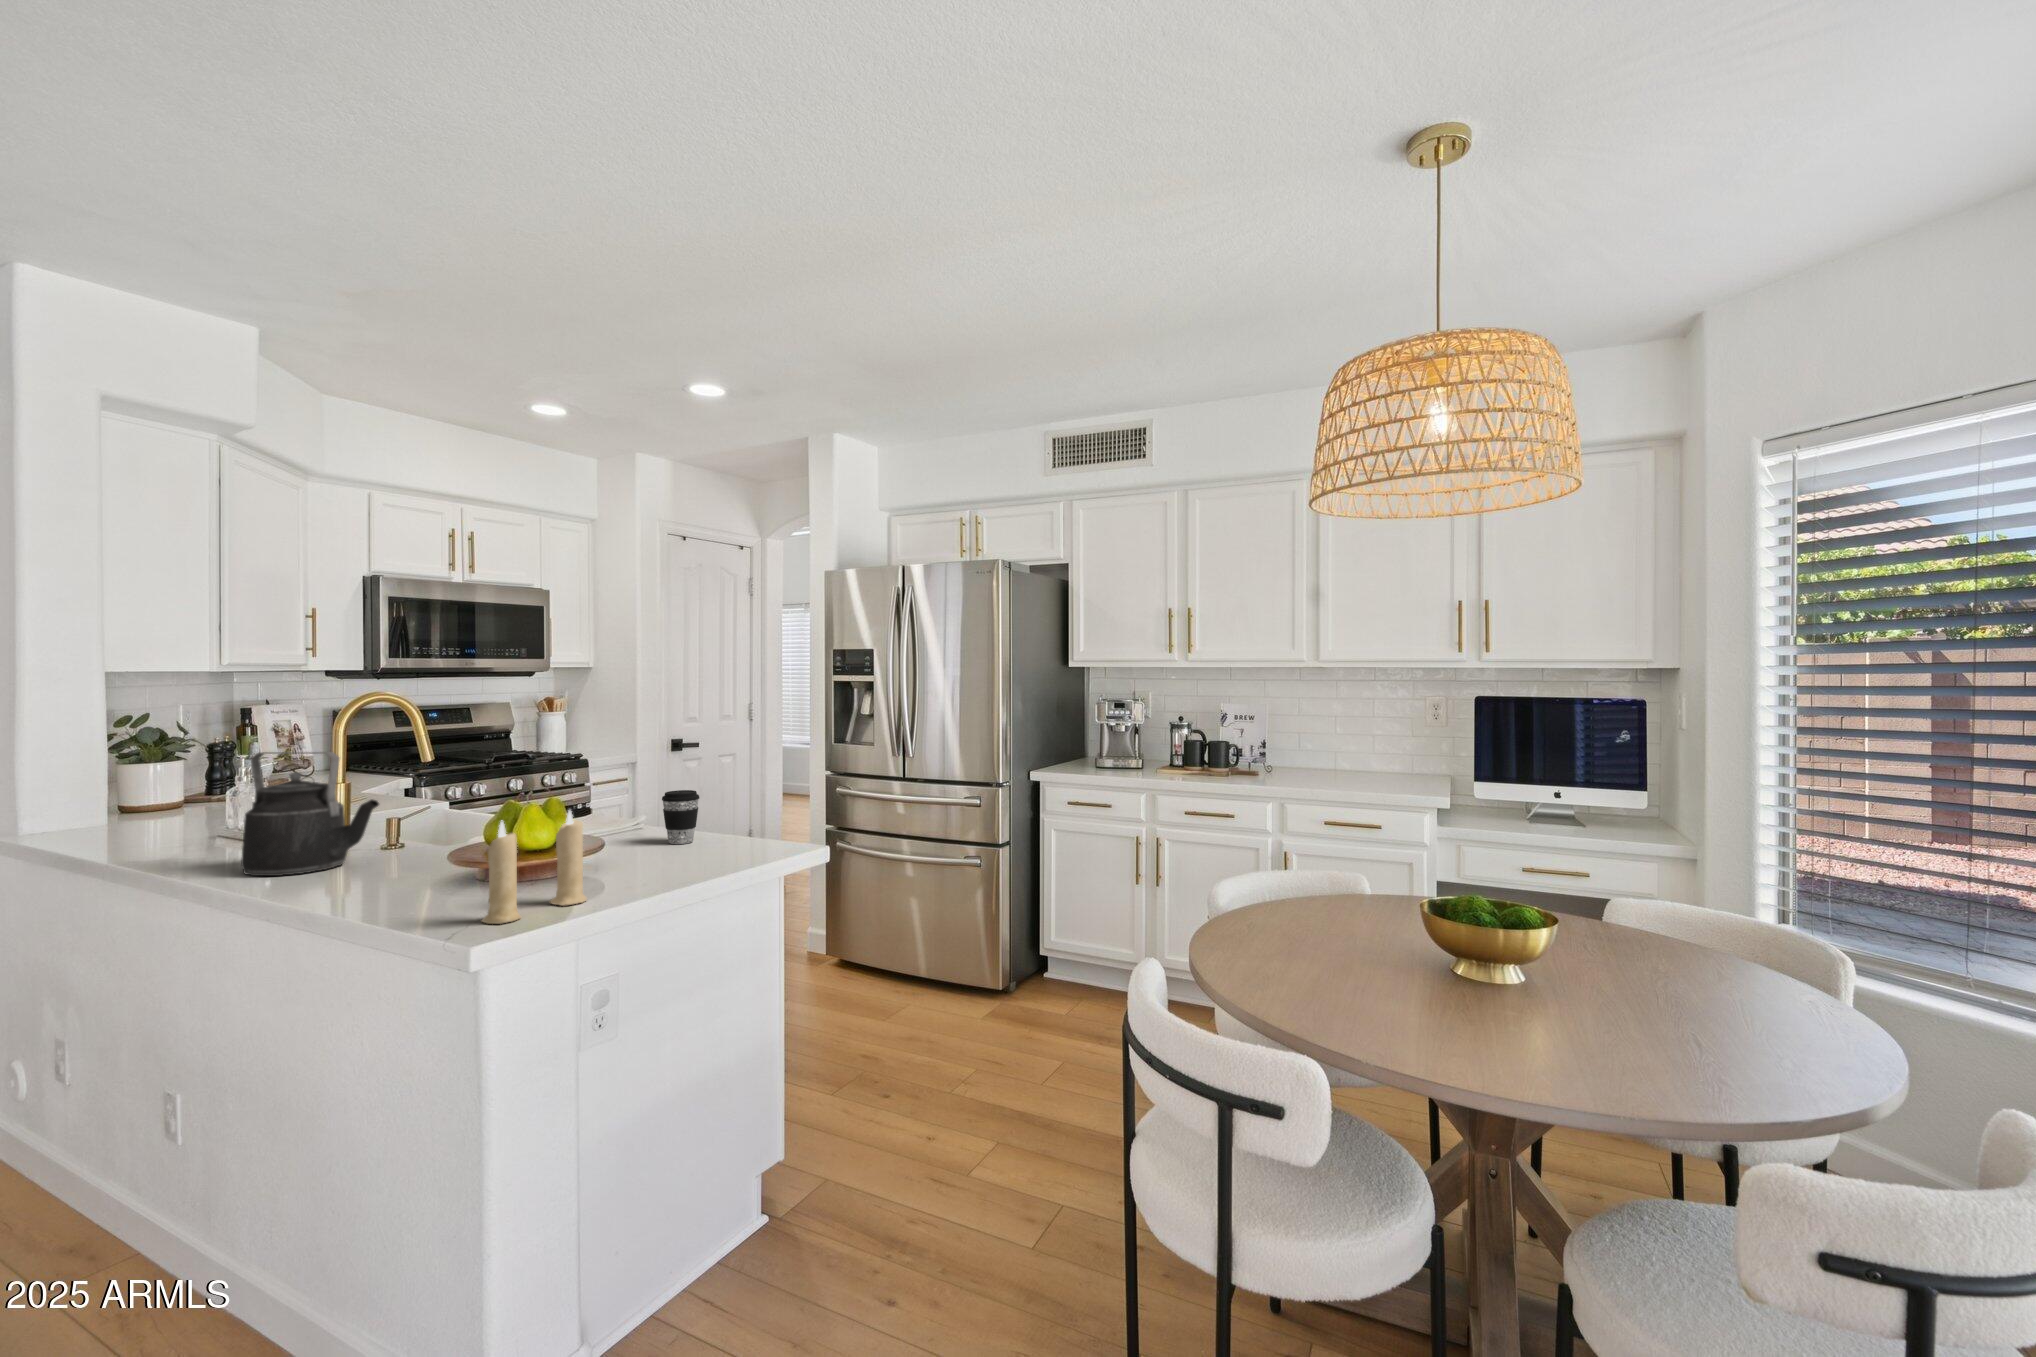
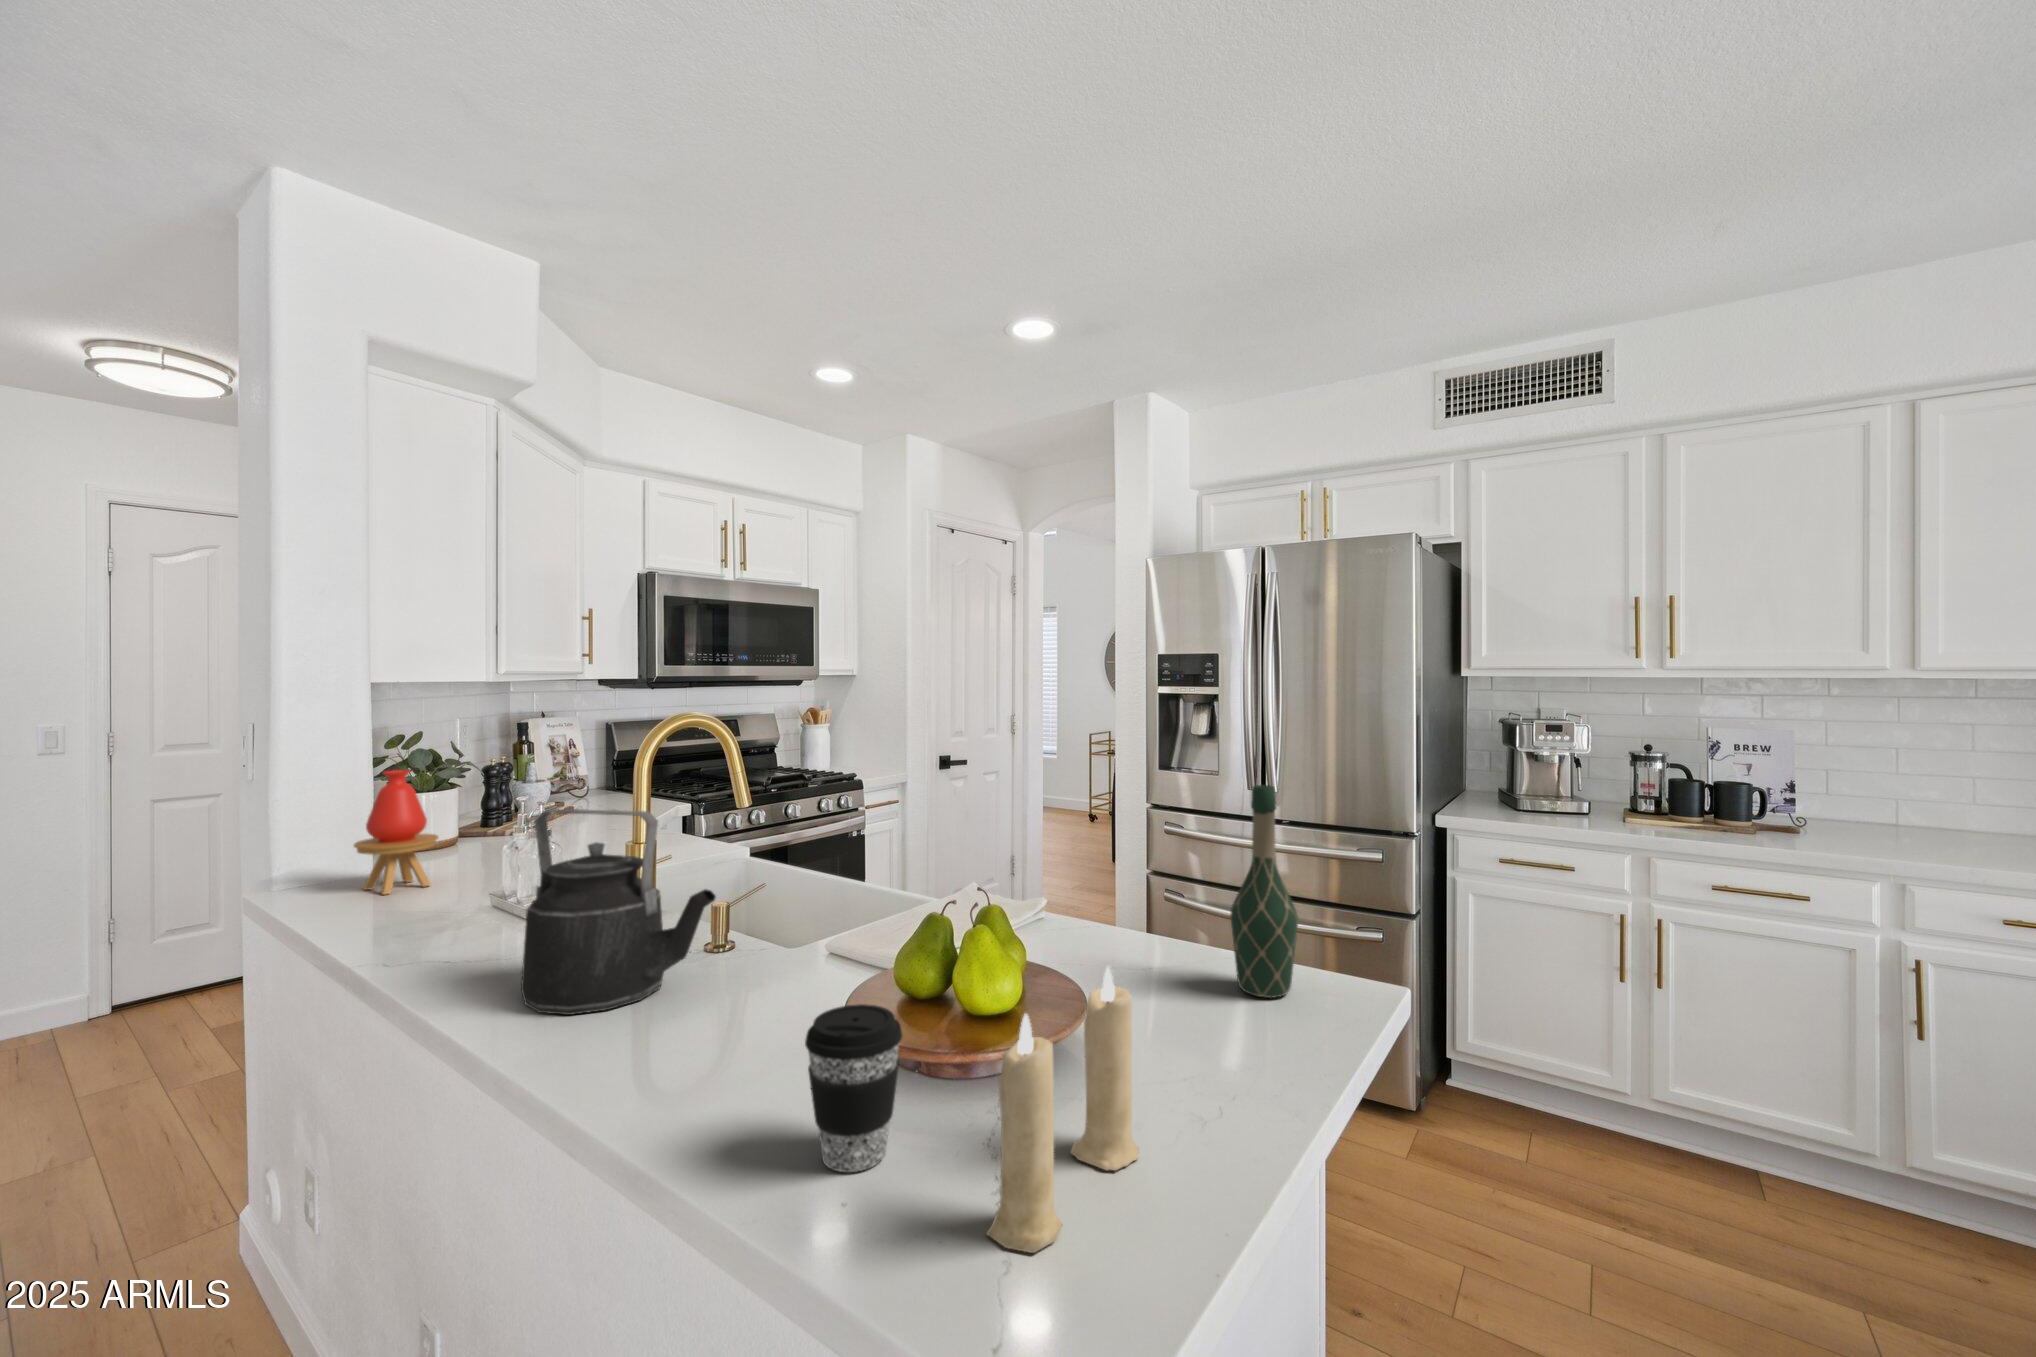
wine bottle: none [722,731,763,855] -> present [1231,785,1298,998]
vase: none [97,739,171,834] -> present [354,770,438,894]
coffee cup: present [662,790,699,844] -> present [805,1004,902,1172]

